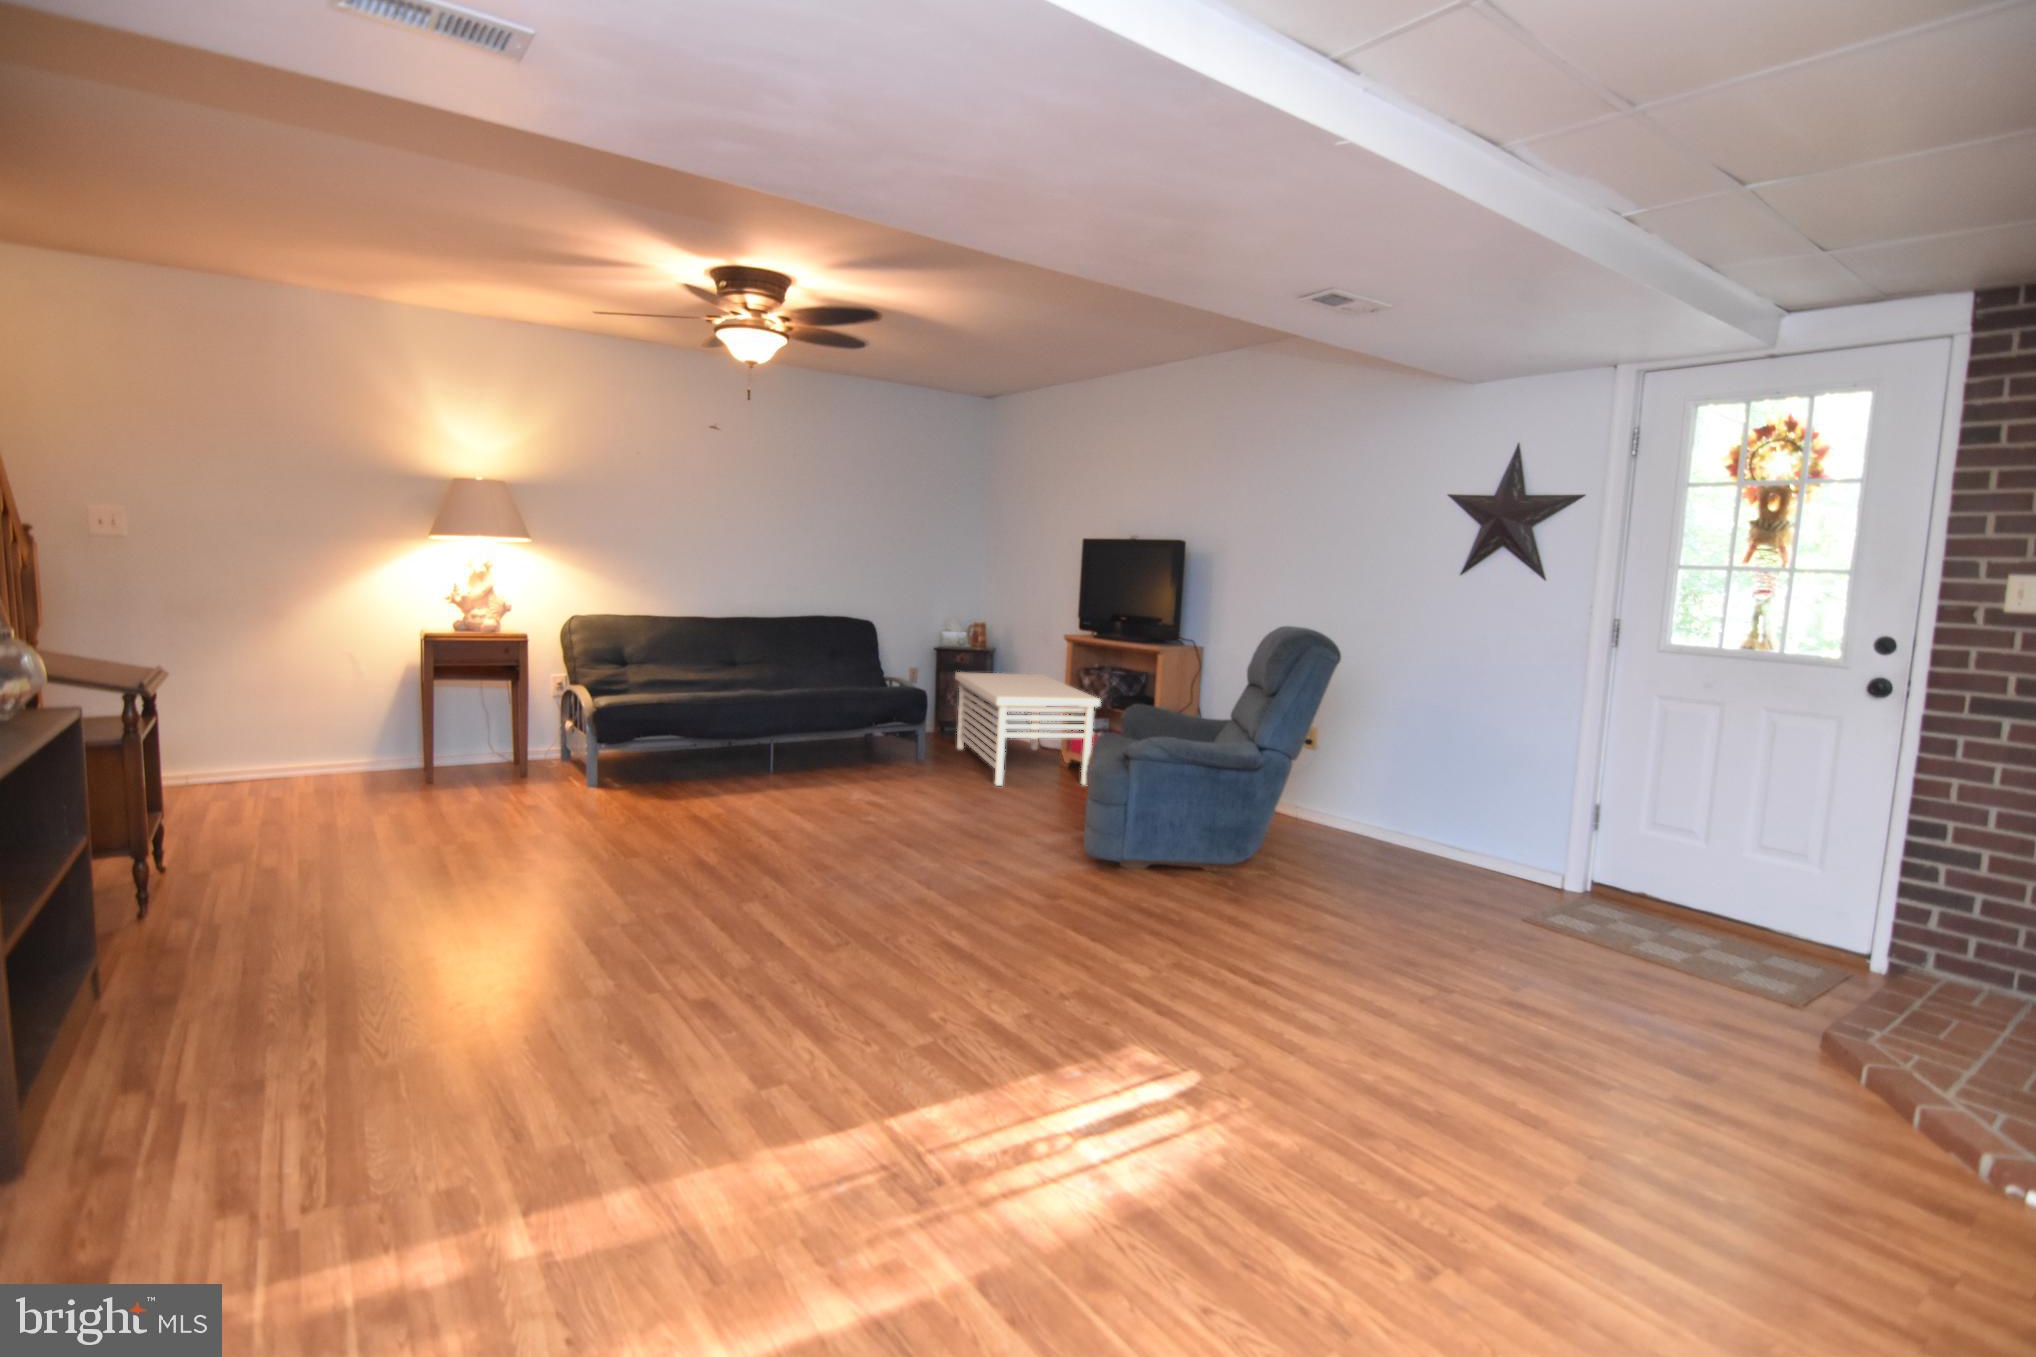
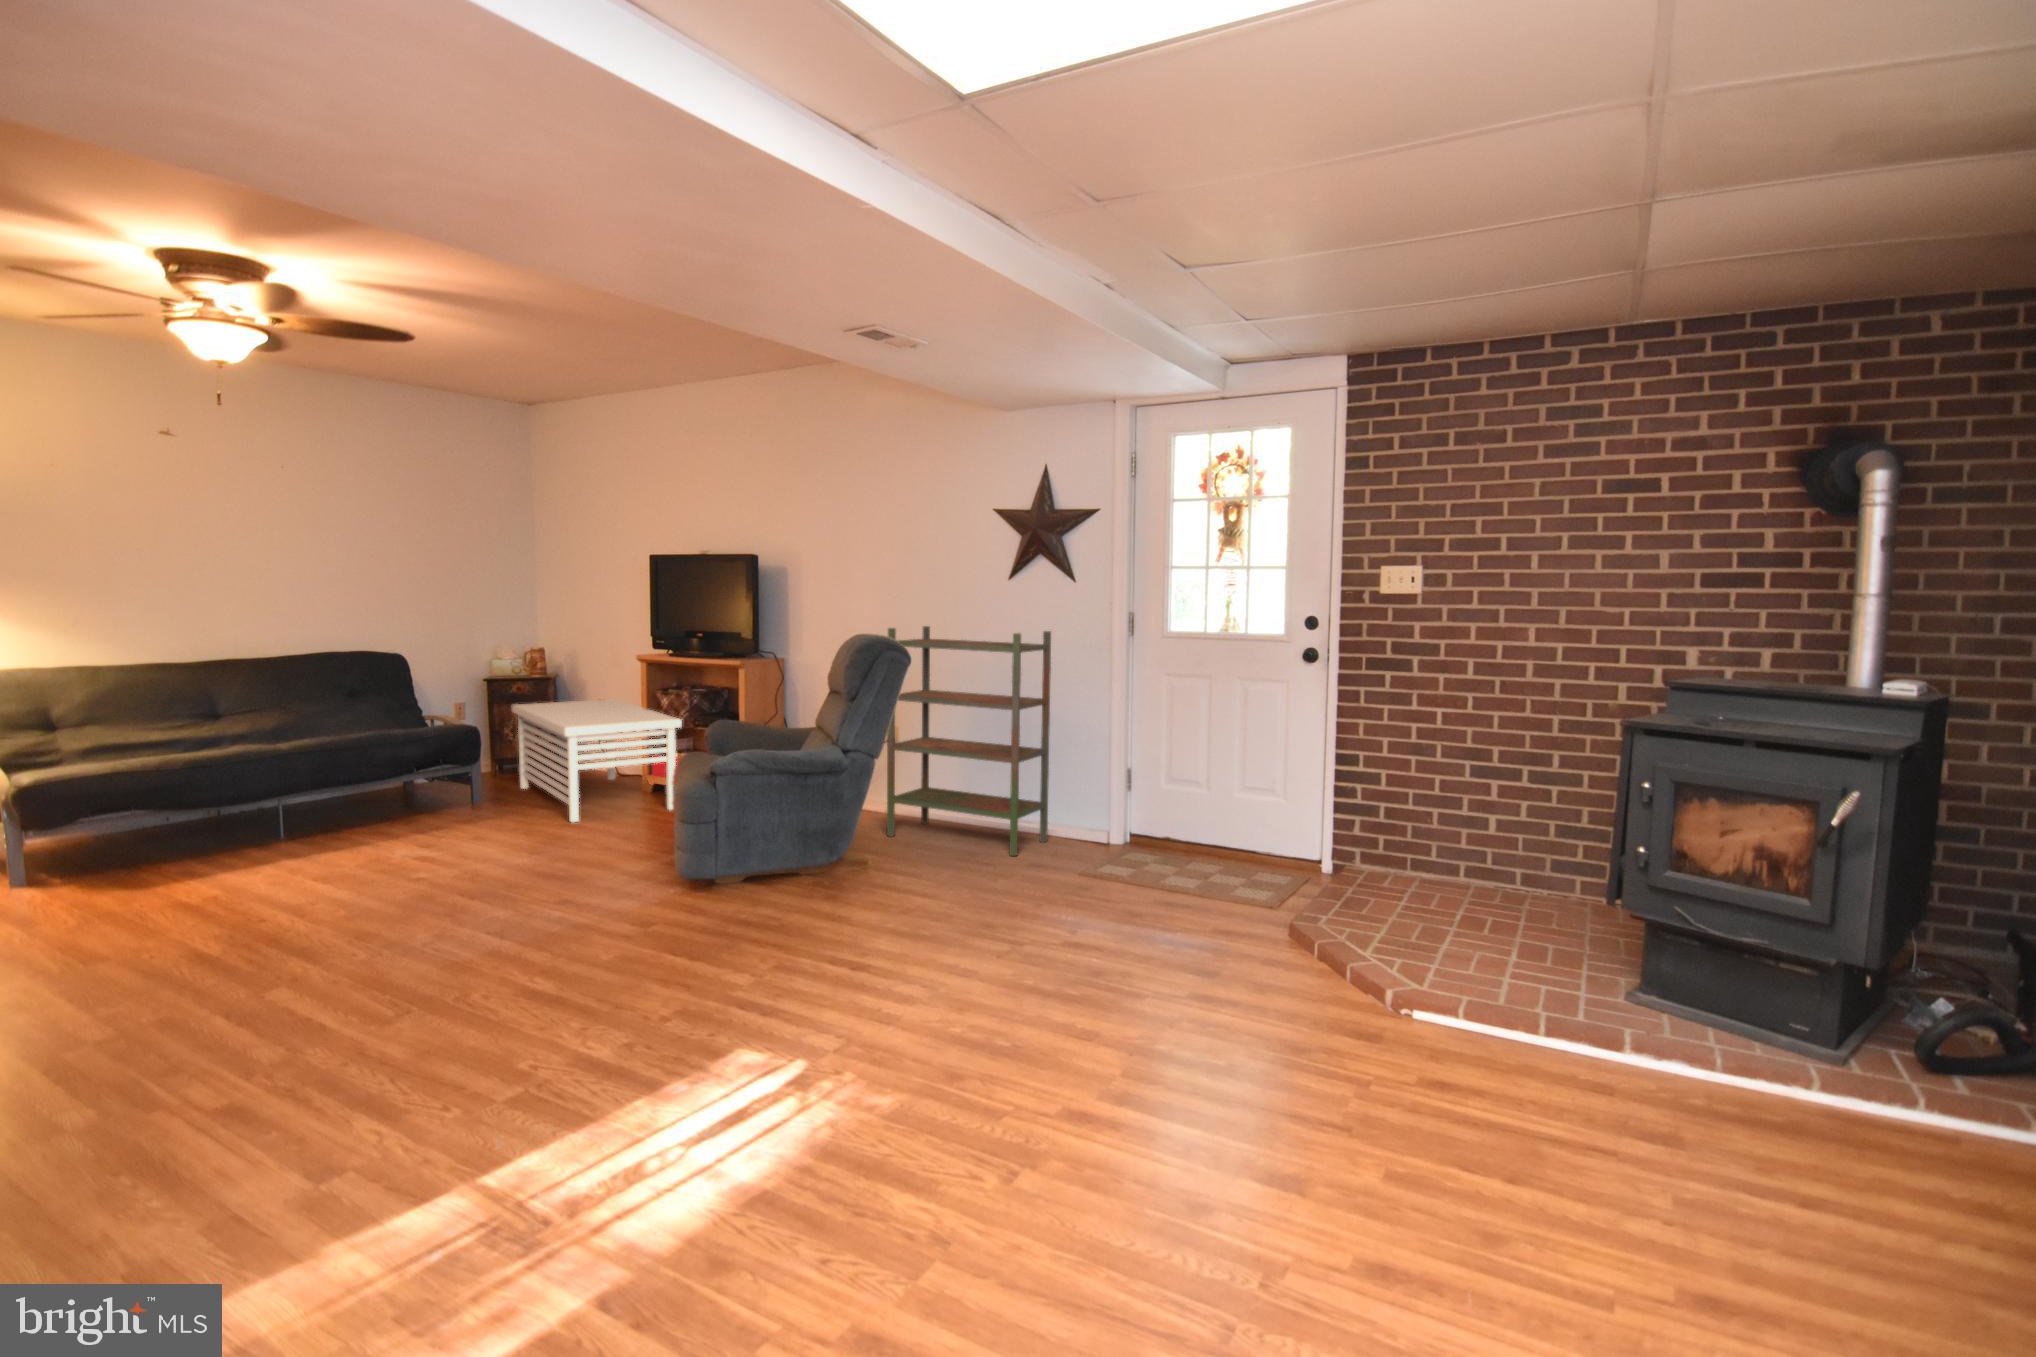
bookshelf: none [1296,621,1507,883] -> present [887,626,1051,856]

